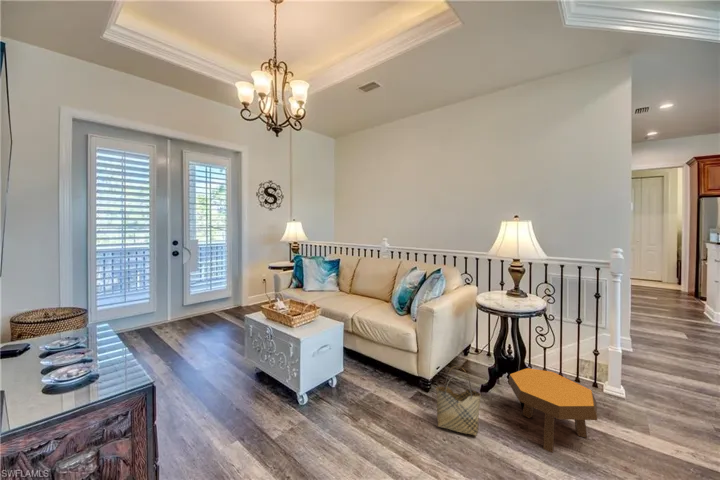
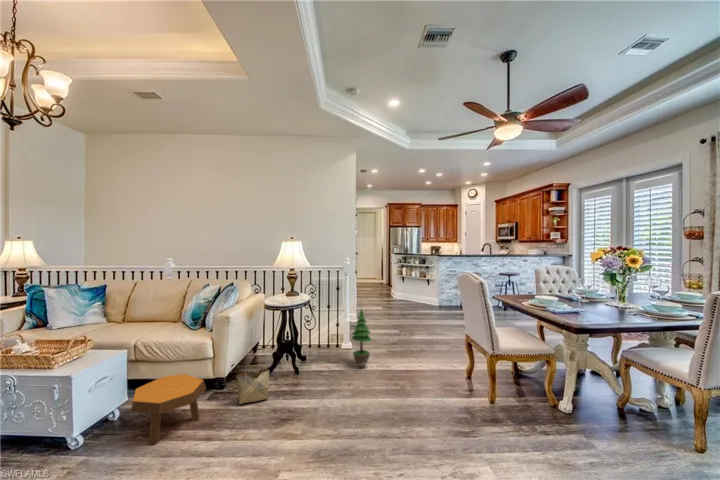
potted tree: none [631,339,686,445] -> present [352,310,371,366]
footstool: present [509,368,597,453] -> present [131,374,206,445]

